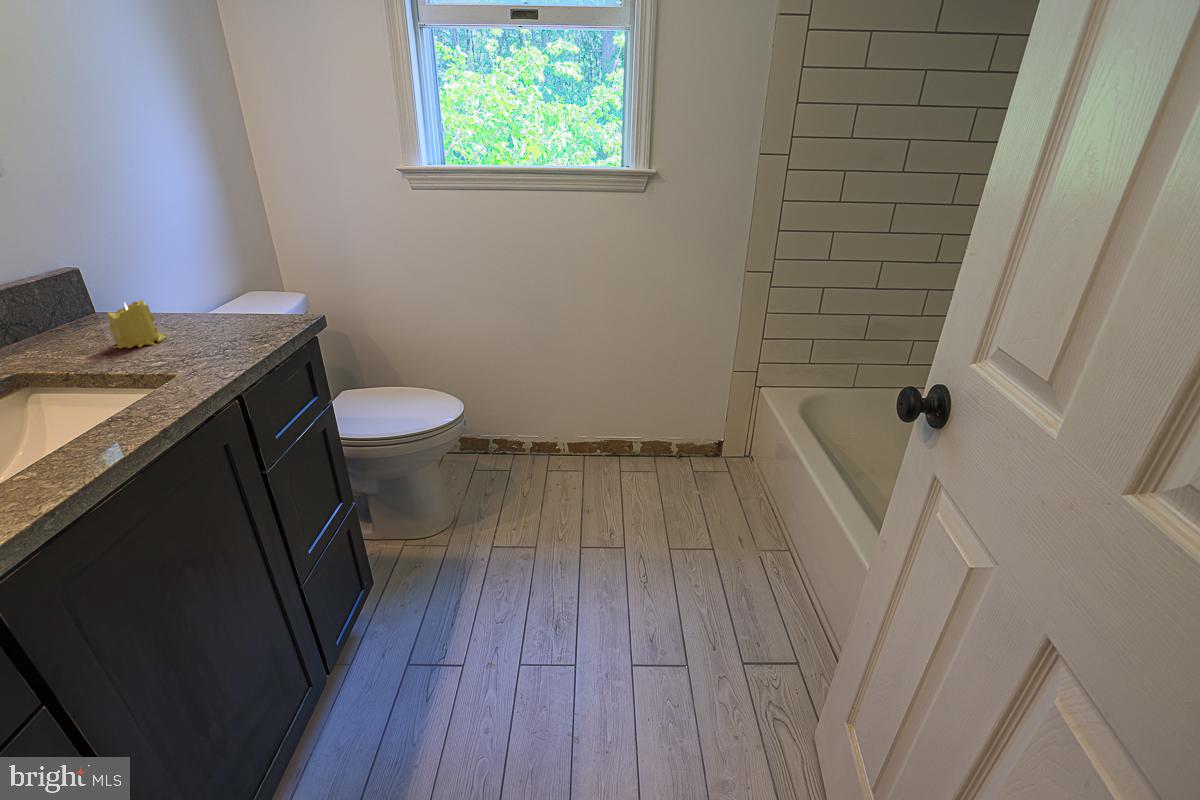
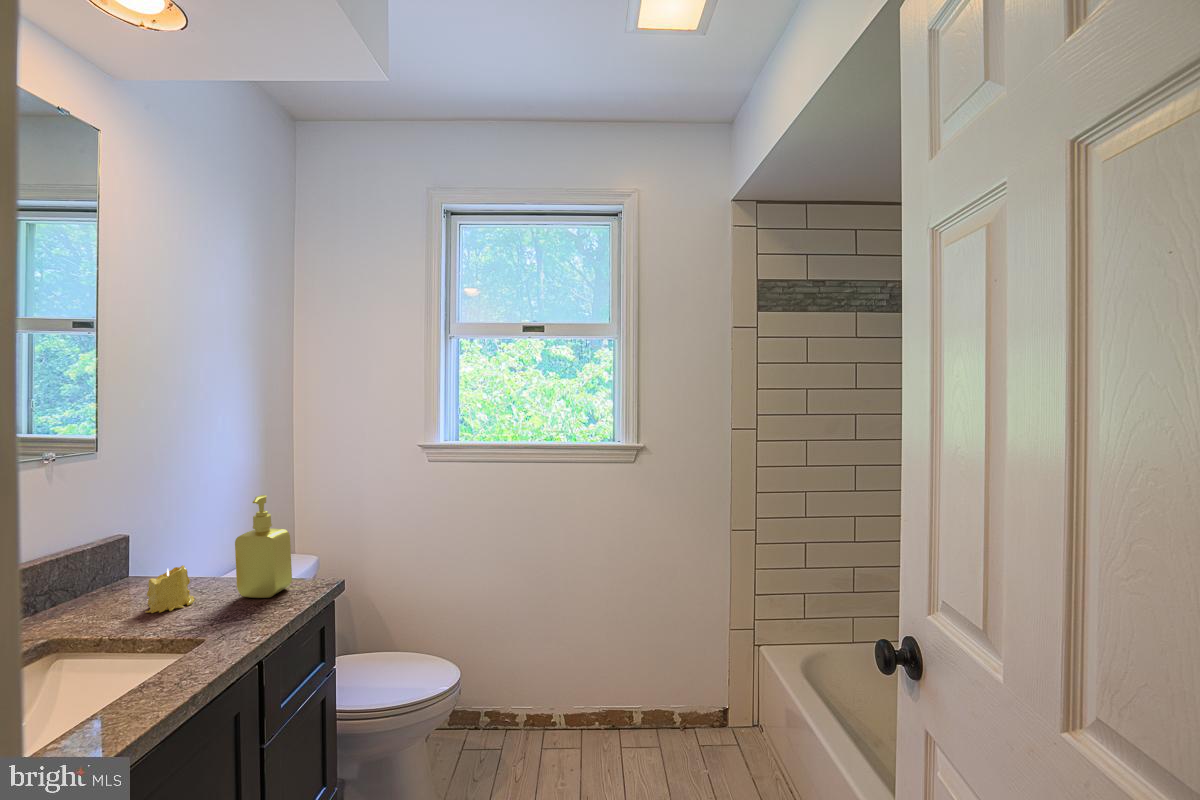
soap dispenser: none [192,222,268,338] -> present [235,495,292,598]

